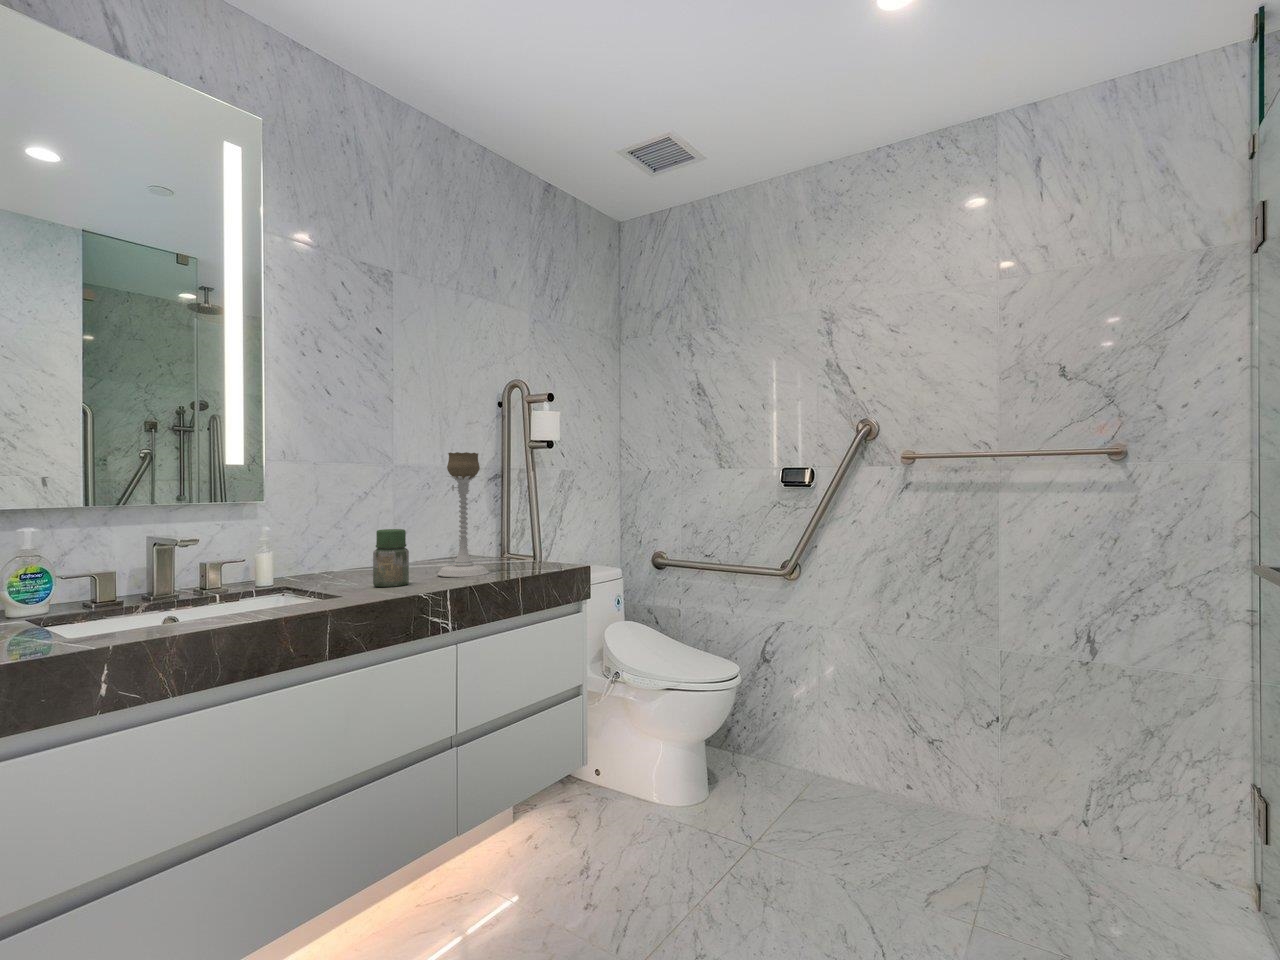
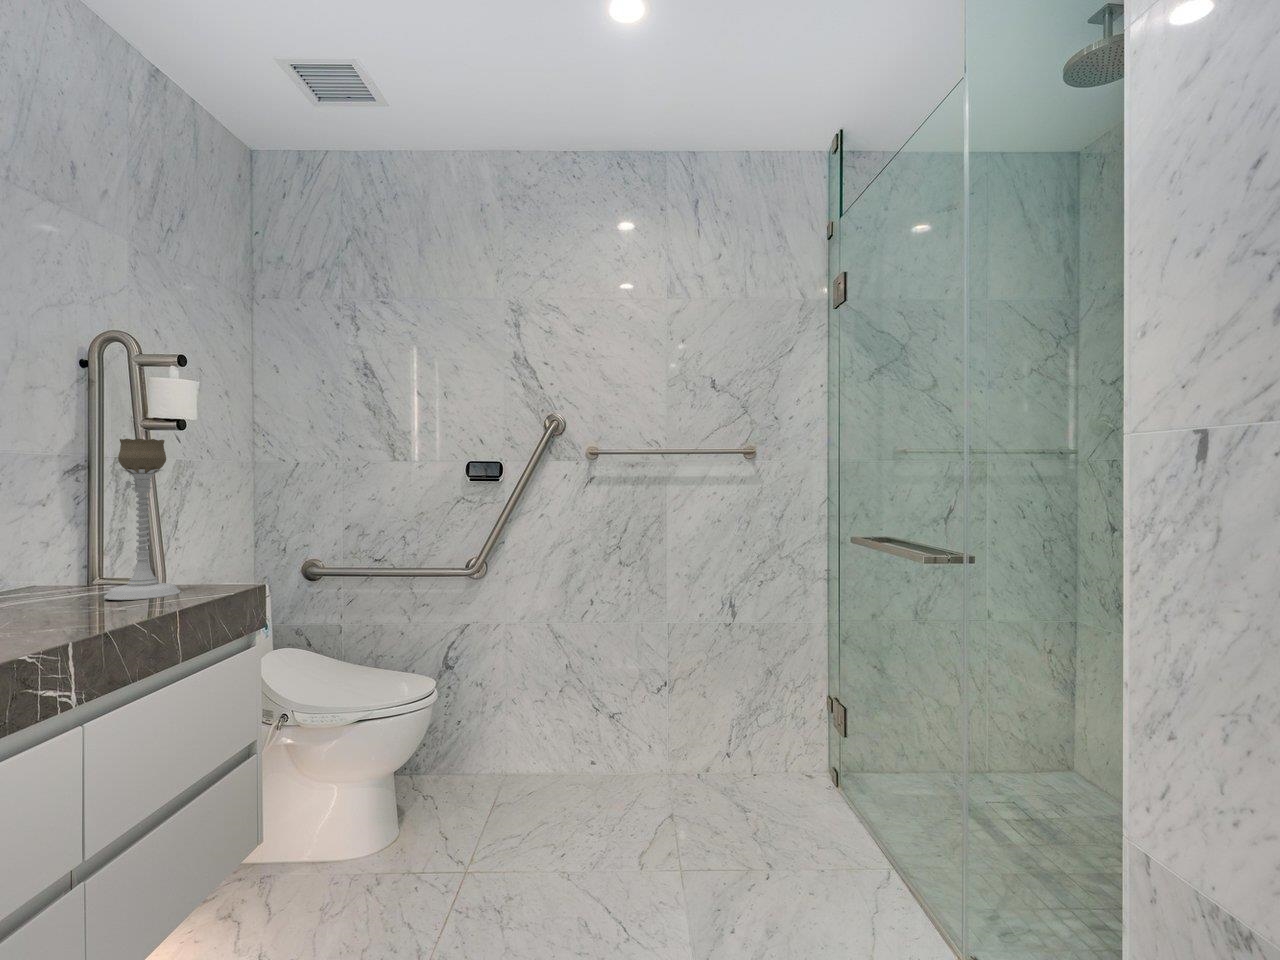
jar: present [373,529,409,587] -> none [38,540,94,618]

